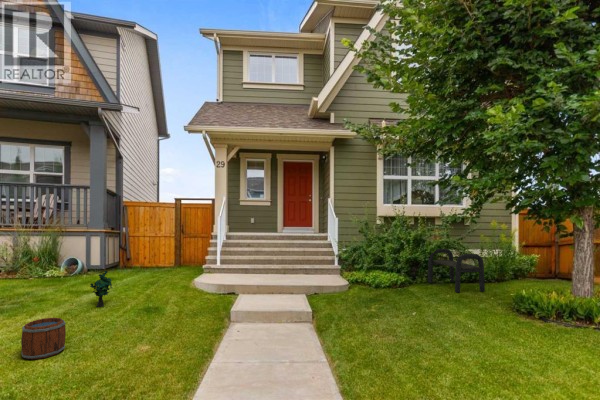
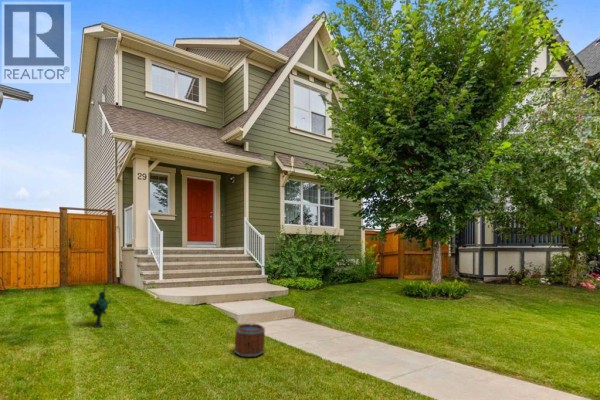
bench: present [428,249,485,293] -> none [325,259,365,289]
bucket: present [21,318,66,360] -> present [235,324,265,357]

